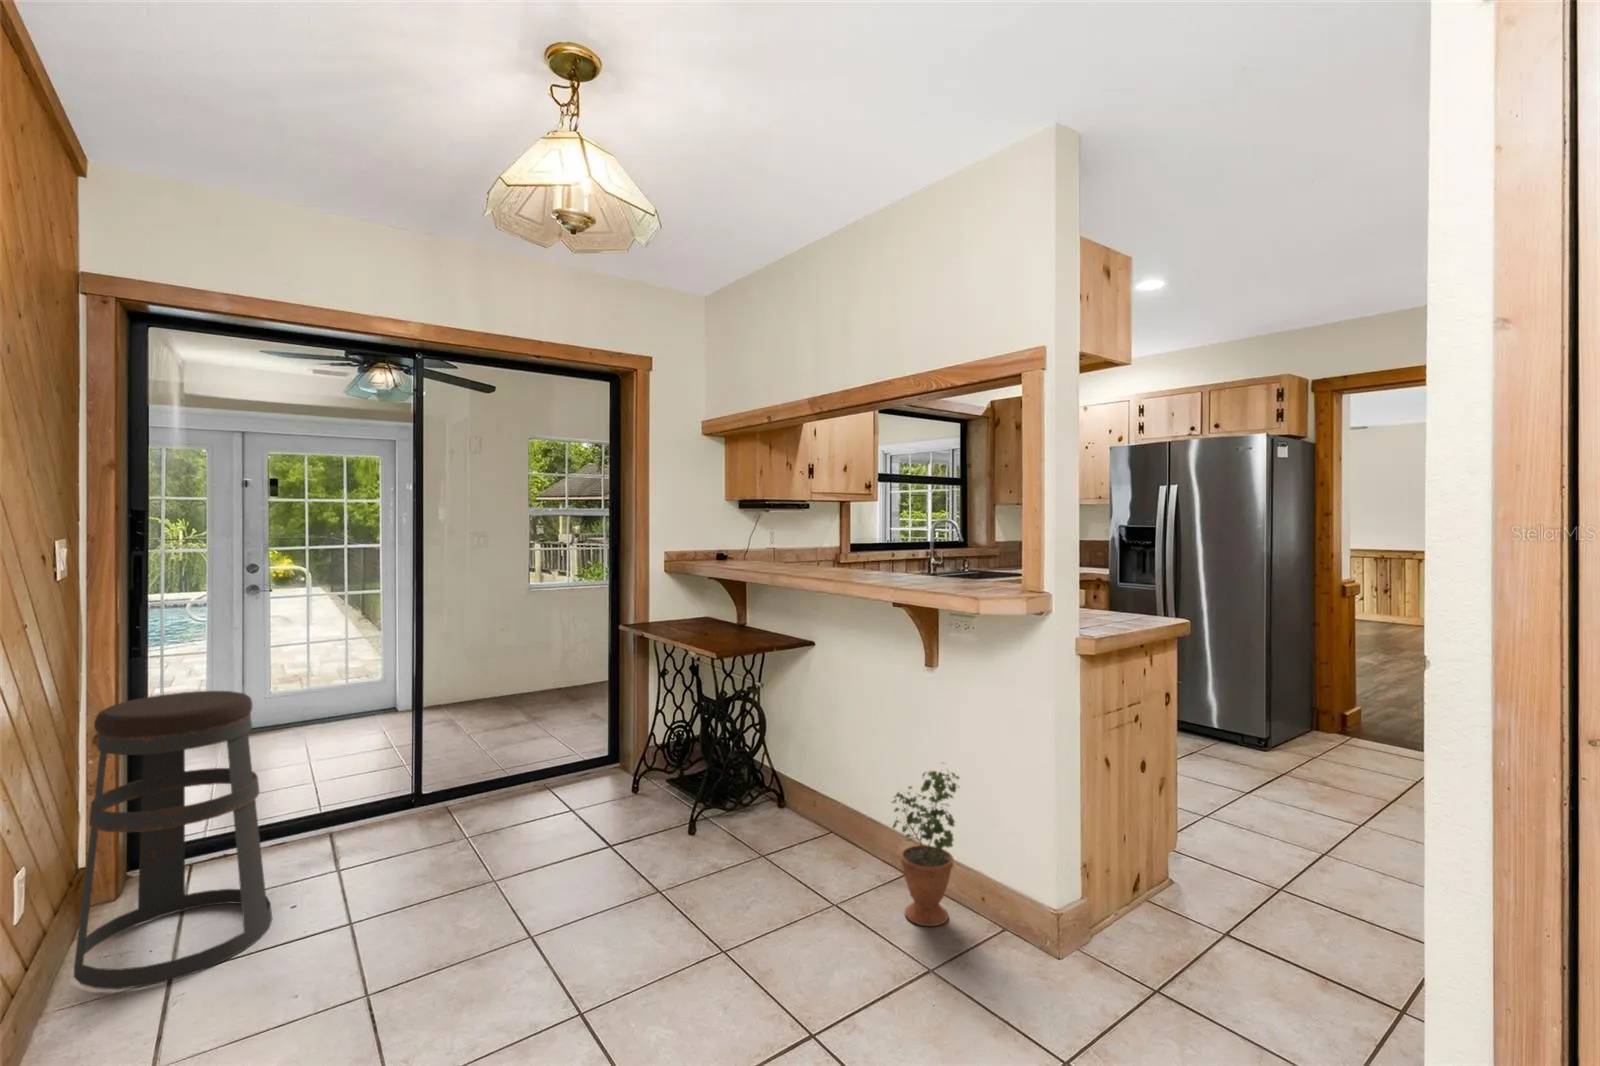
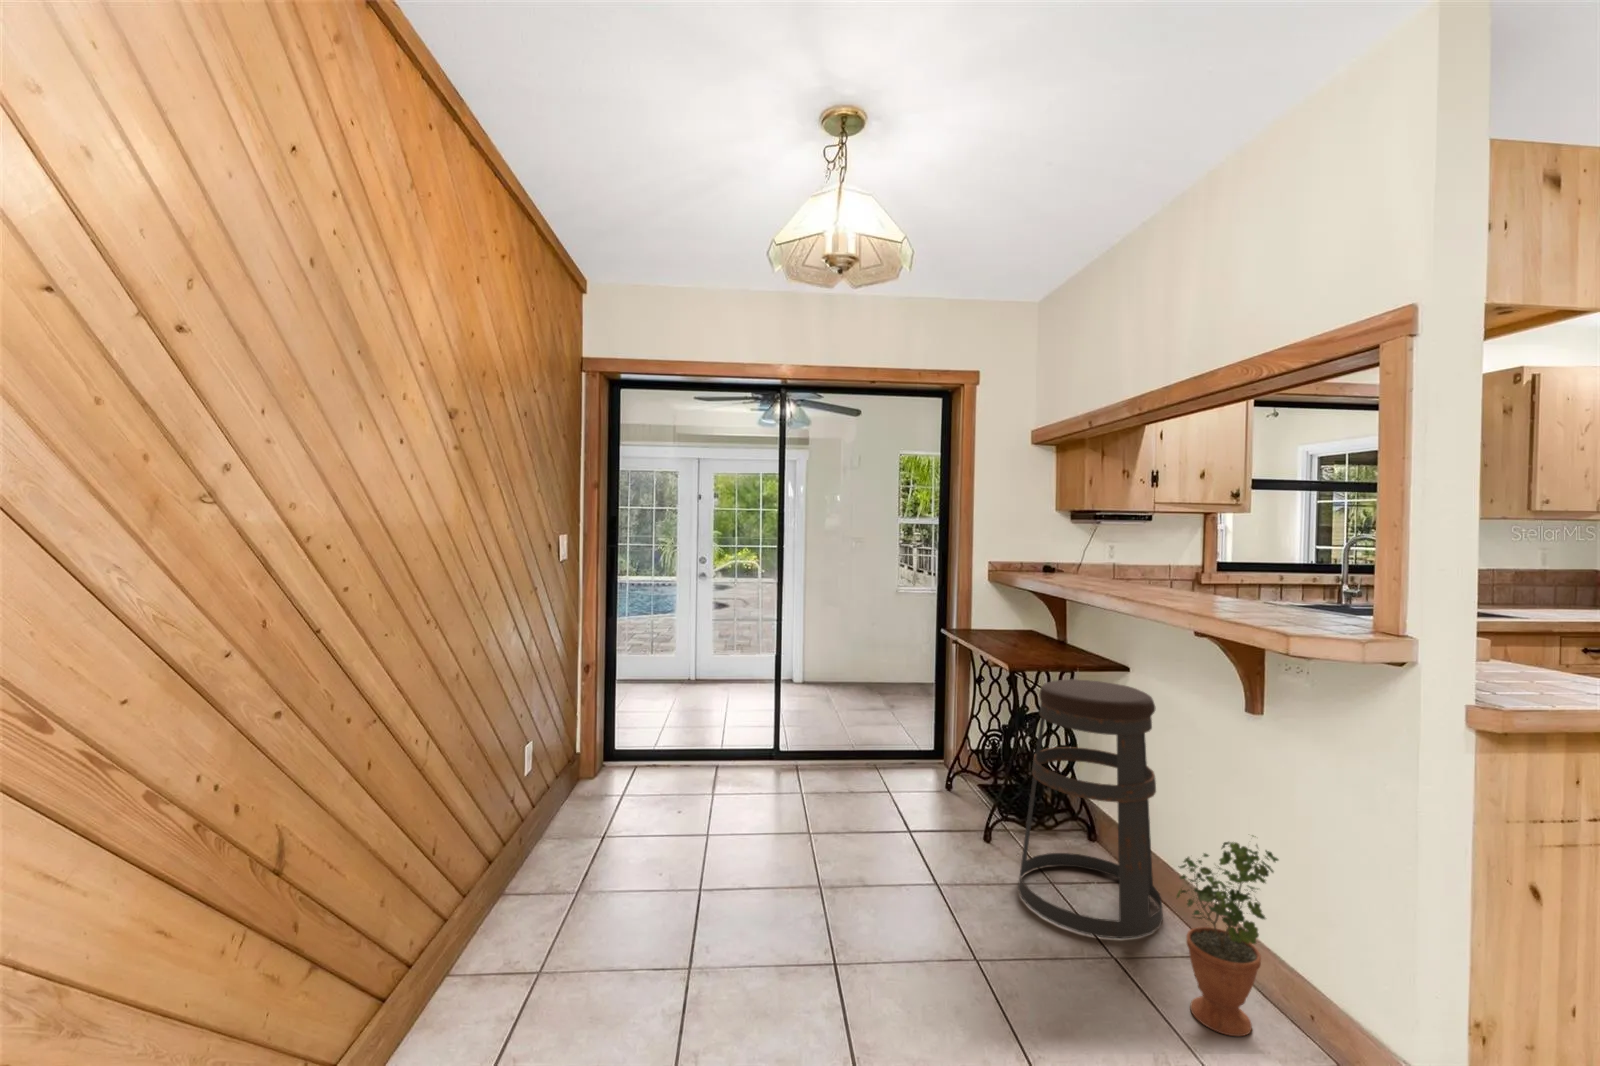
bar stool: present [73,691,272,989] -> present [1018,679,1163,938]

